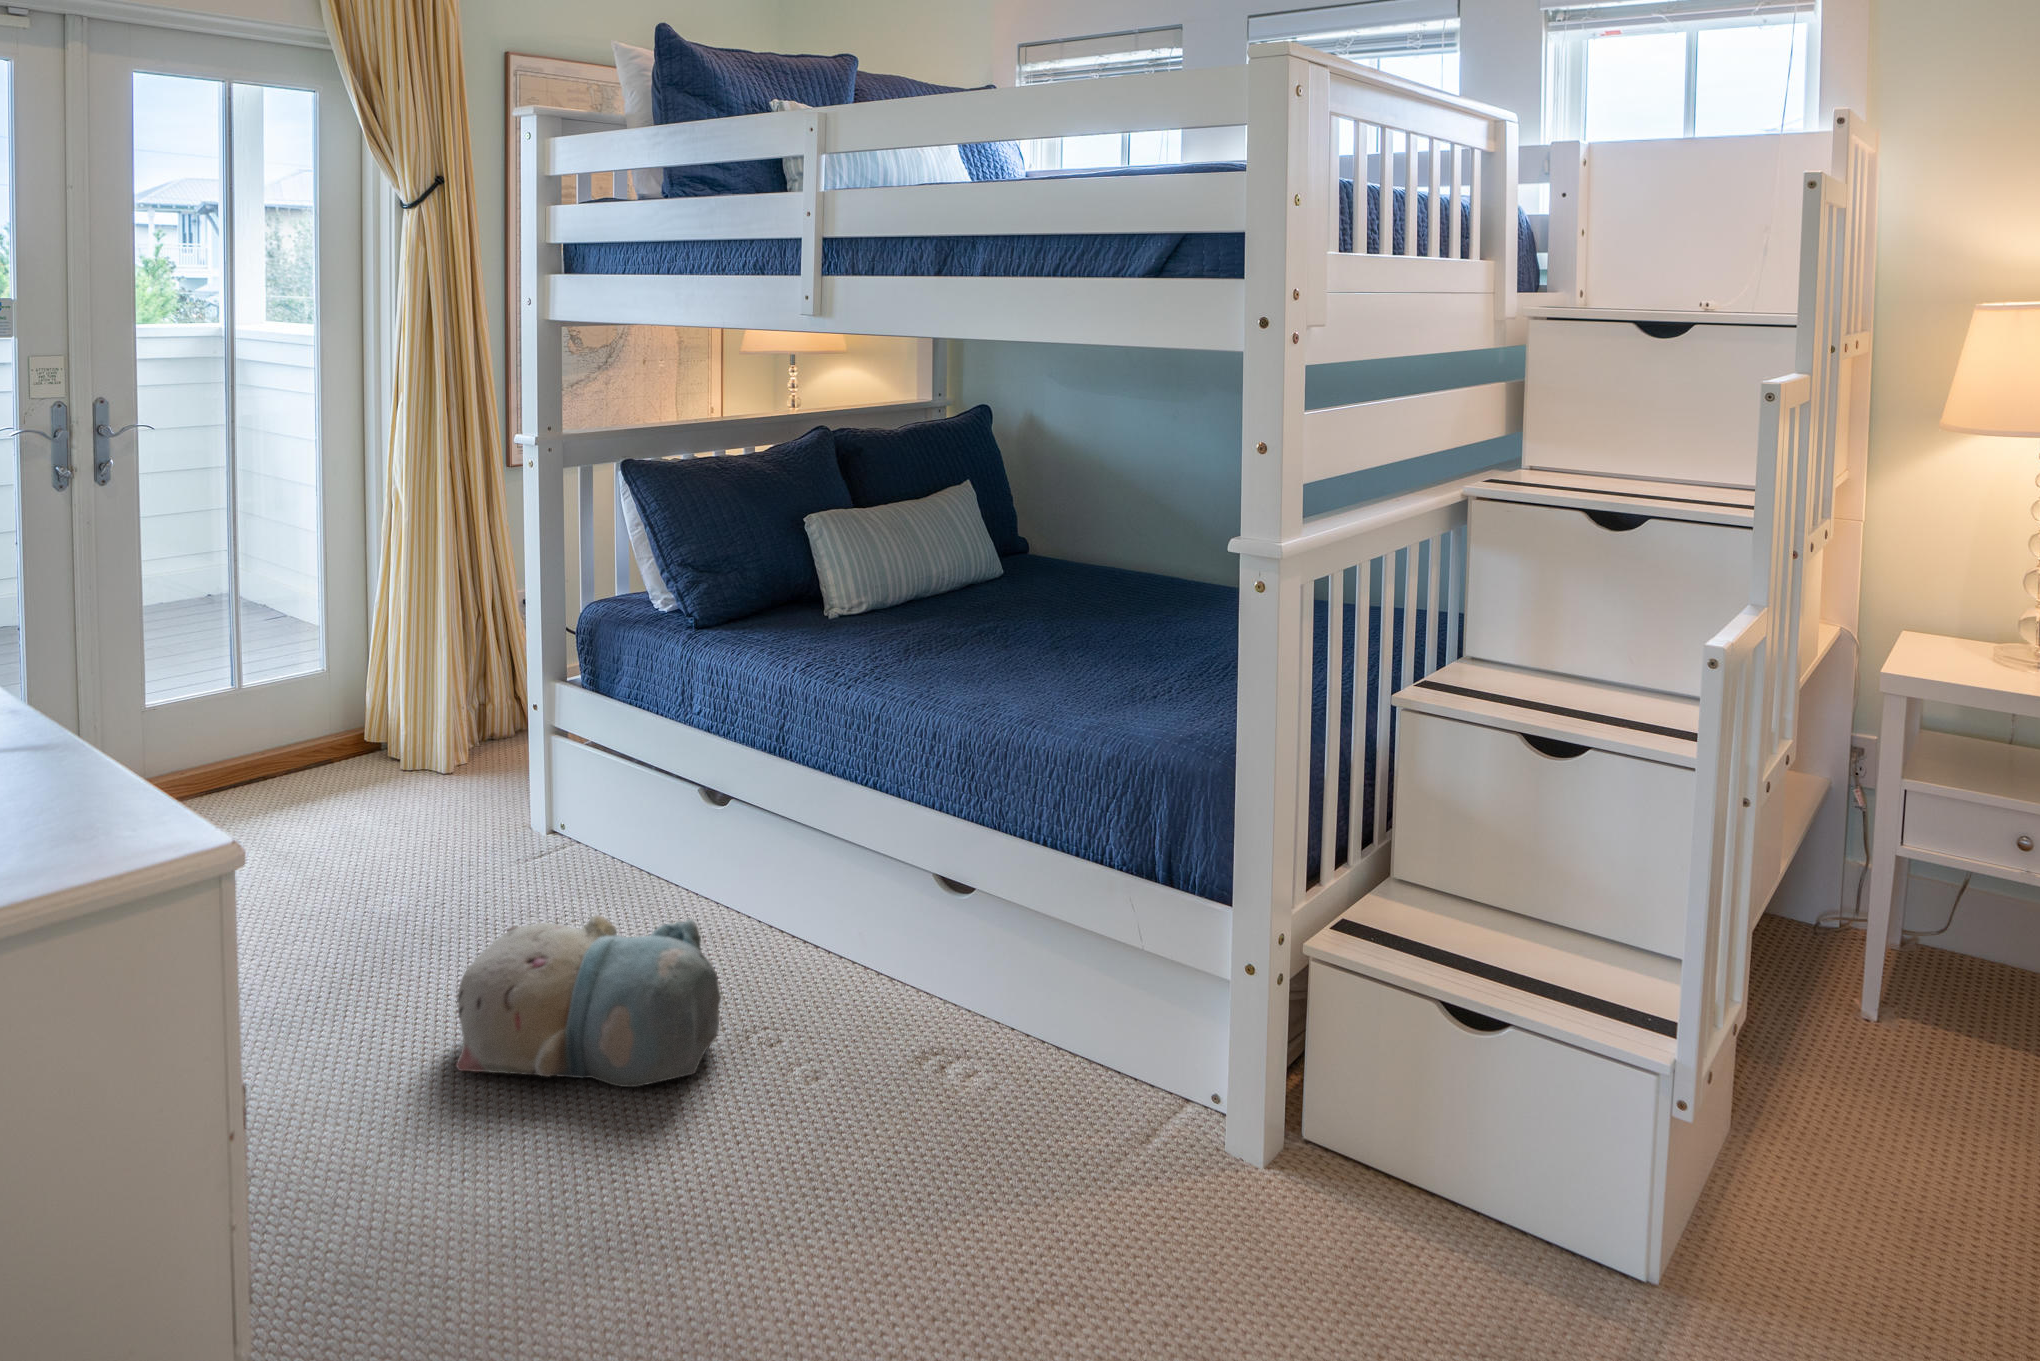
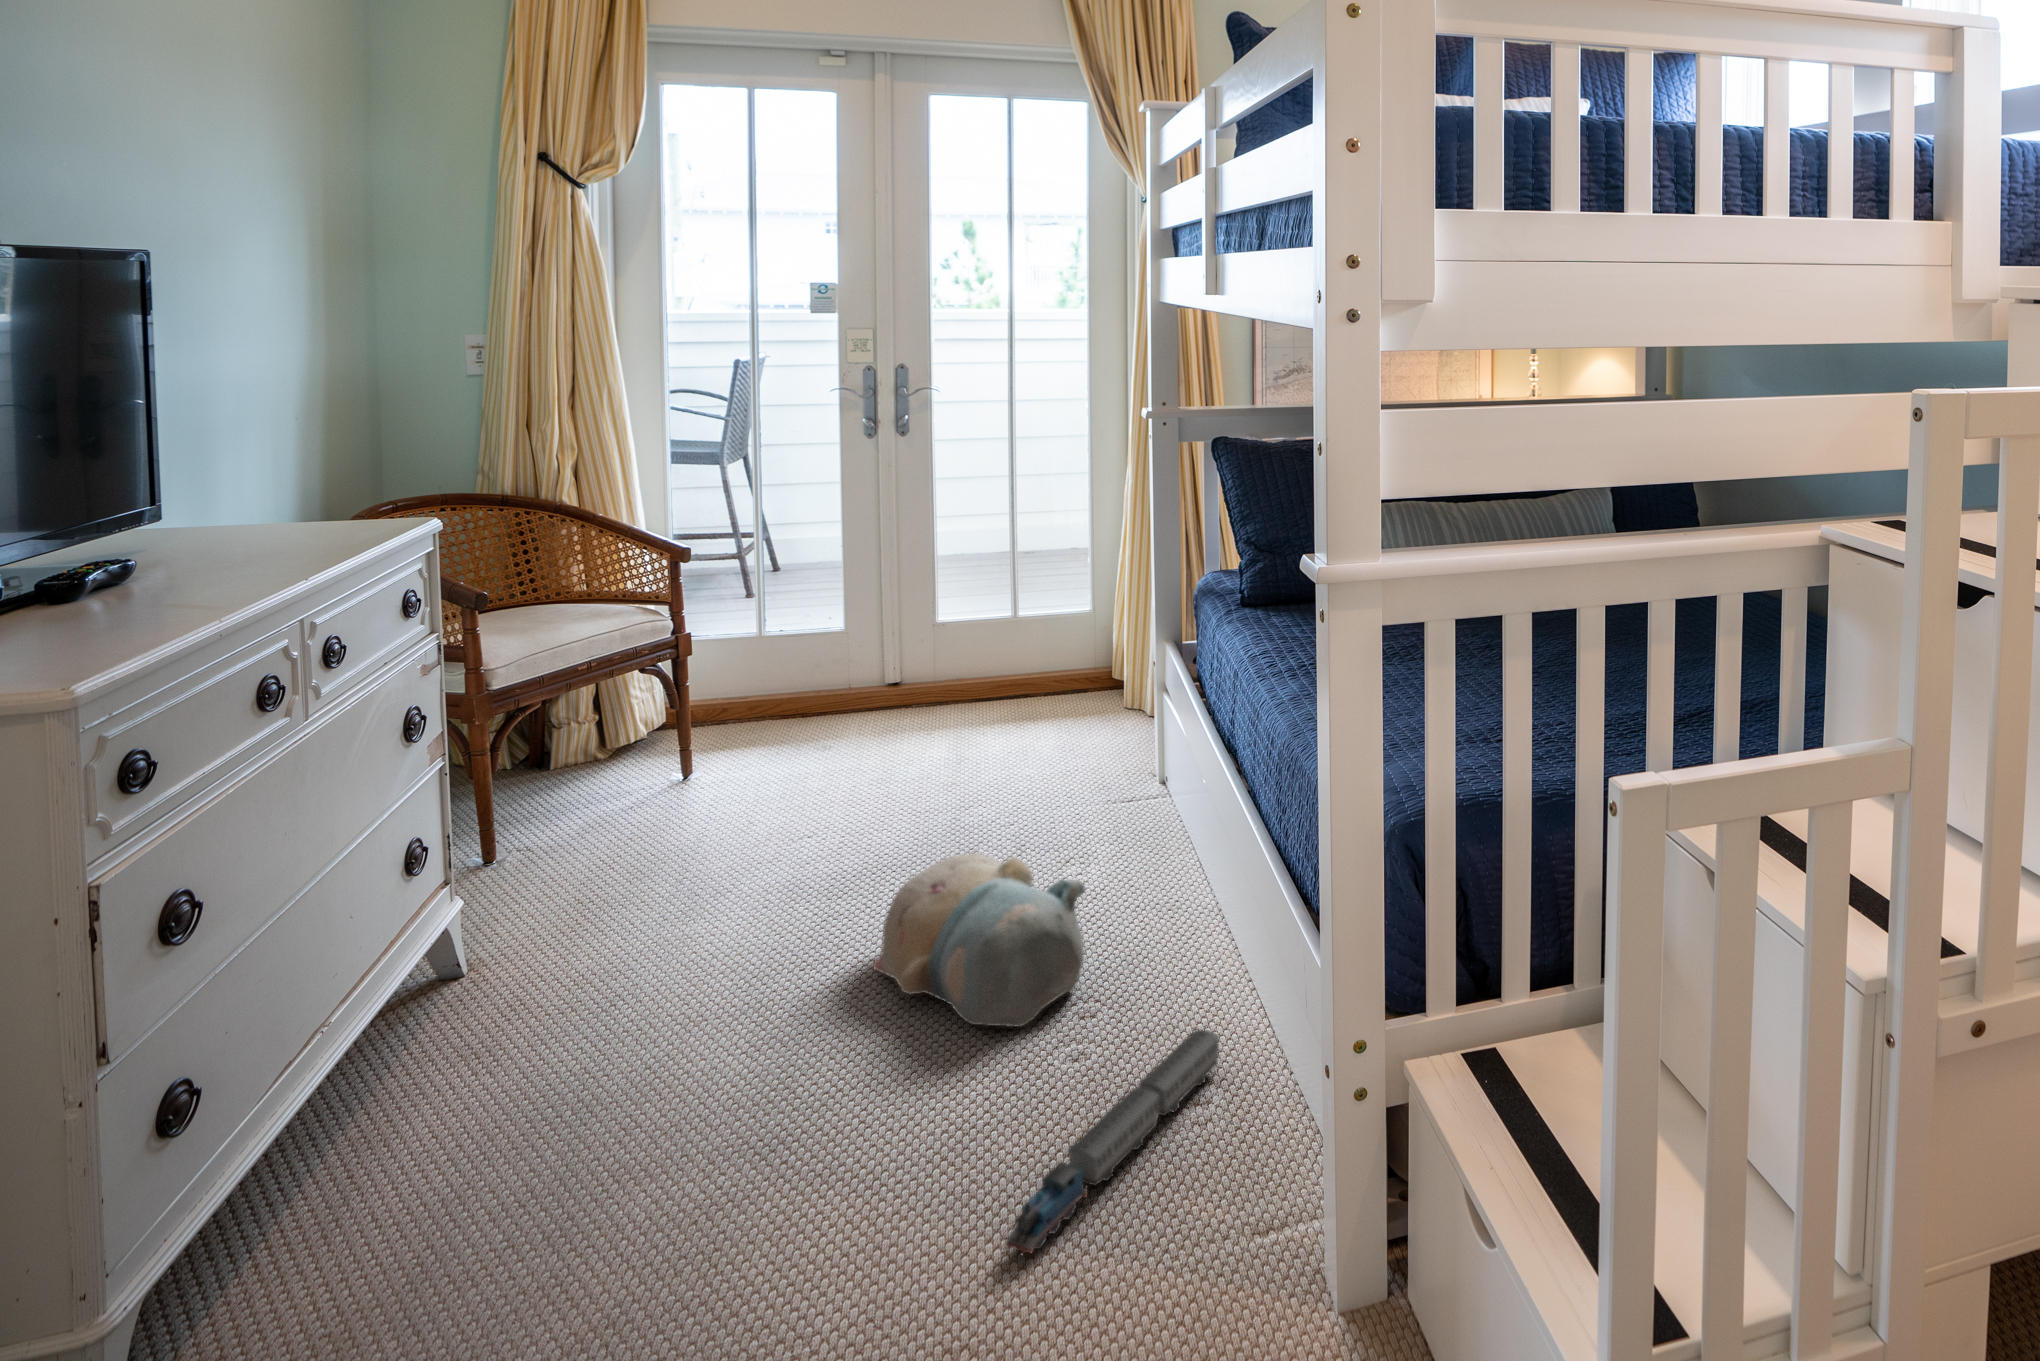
toy train: none [898,1019,951,1232] -> present [1005,1030,1219,1255]

